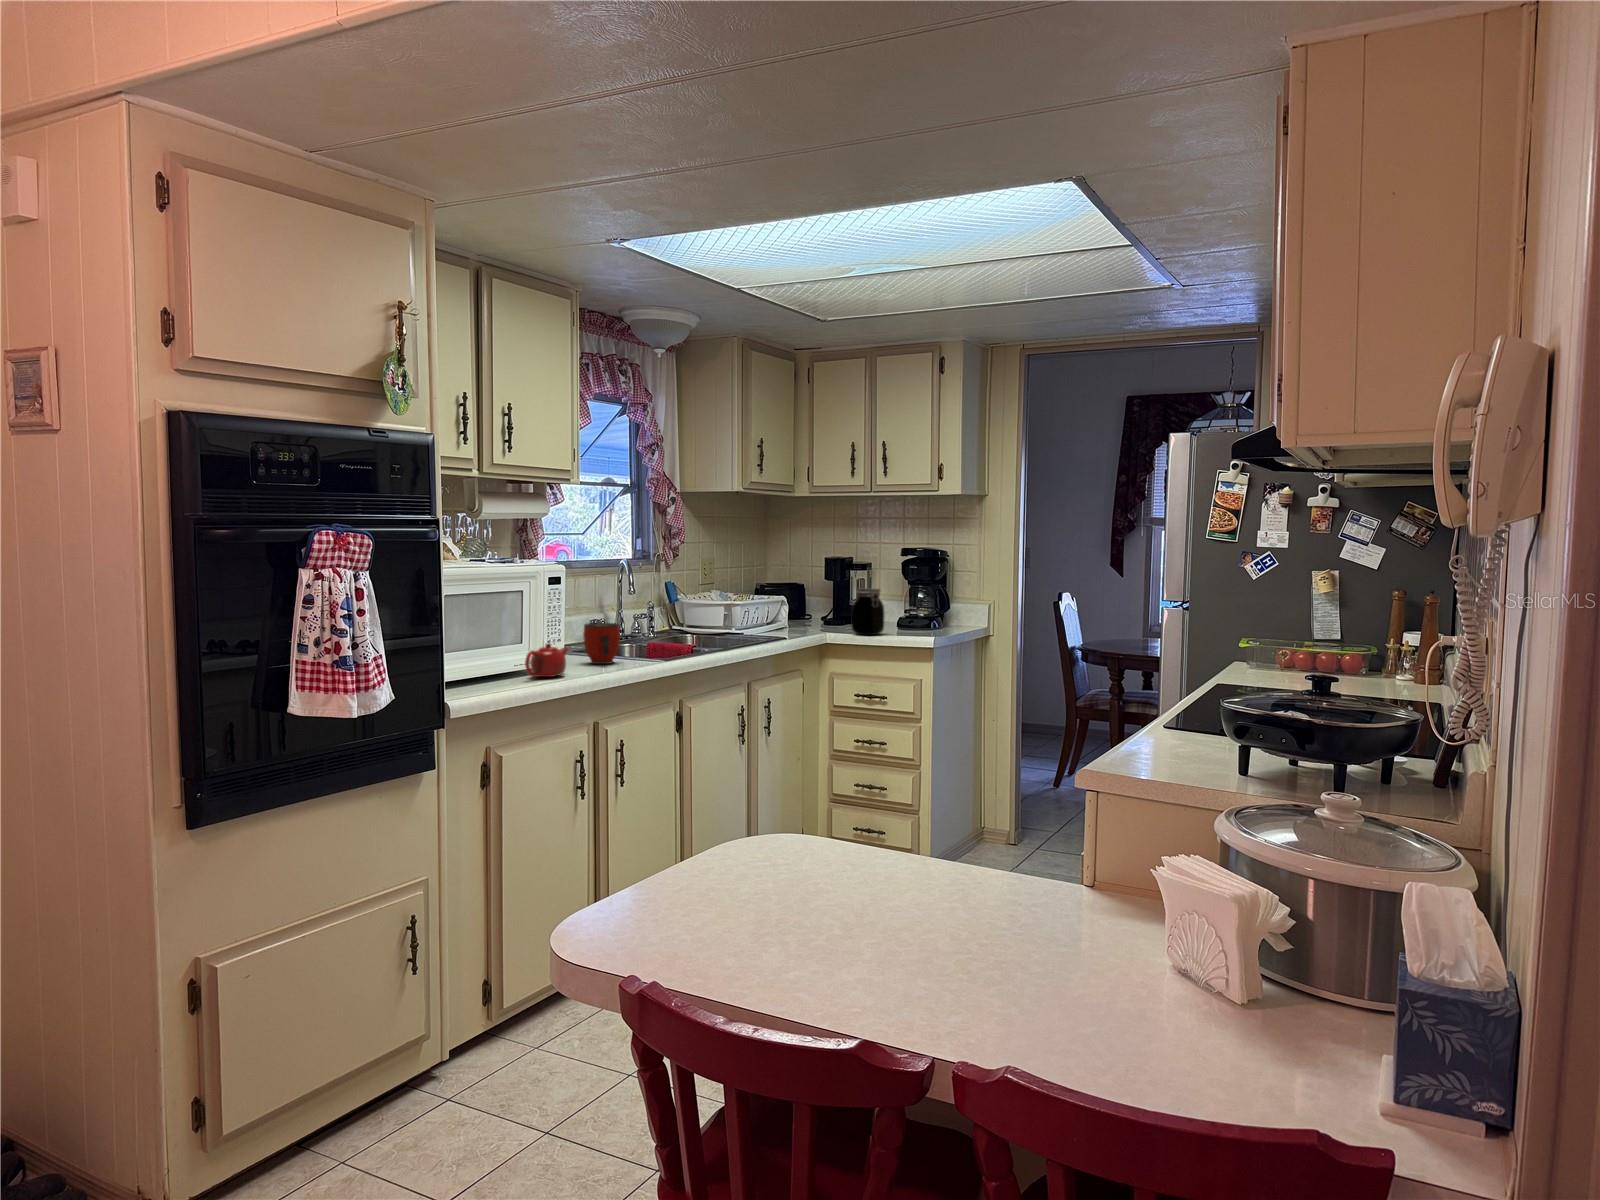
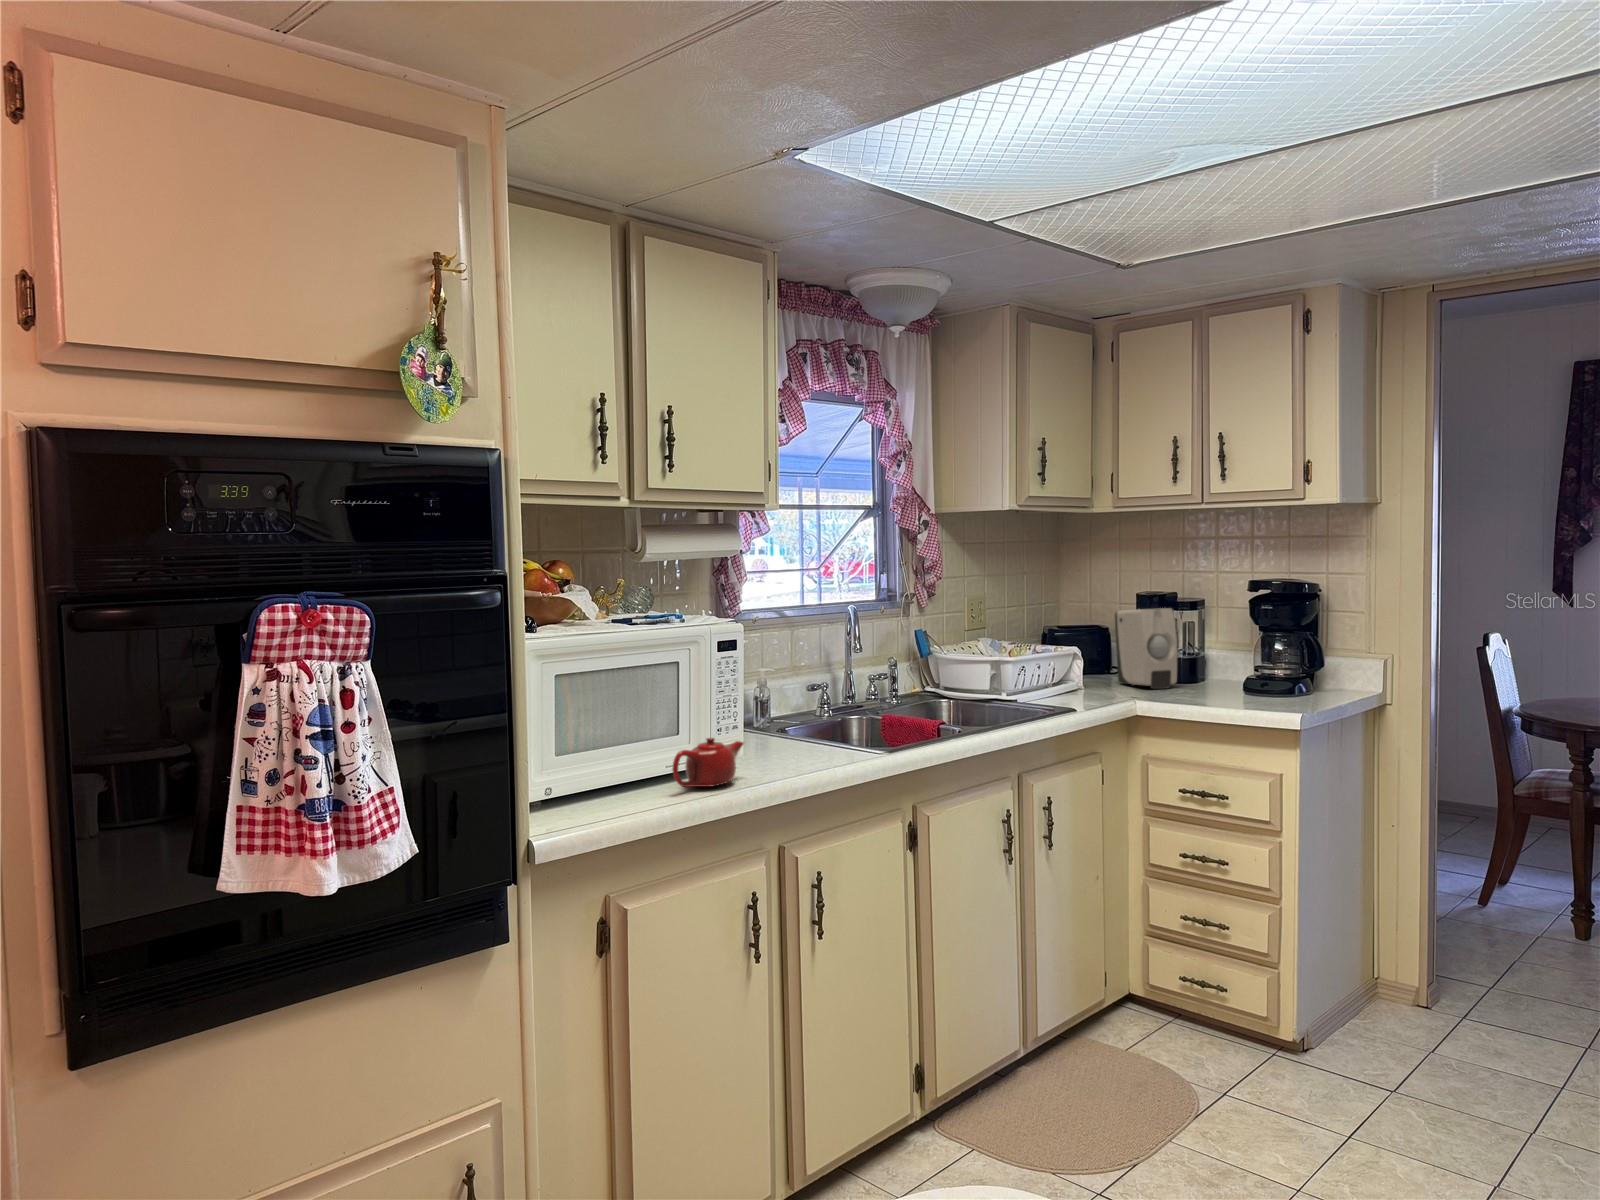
soap dispenser: none [810,568,854,627] -> present [1115,608,1177,689]
jar: present [851,588,884,635] -> none [1172,639,1222,706]
mug: present [583,623,620,664] -> none [776,699,827,759]

